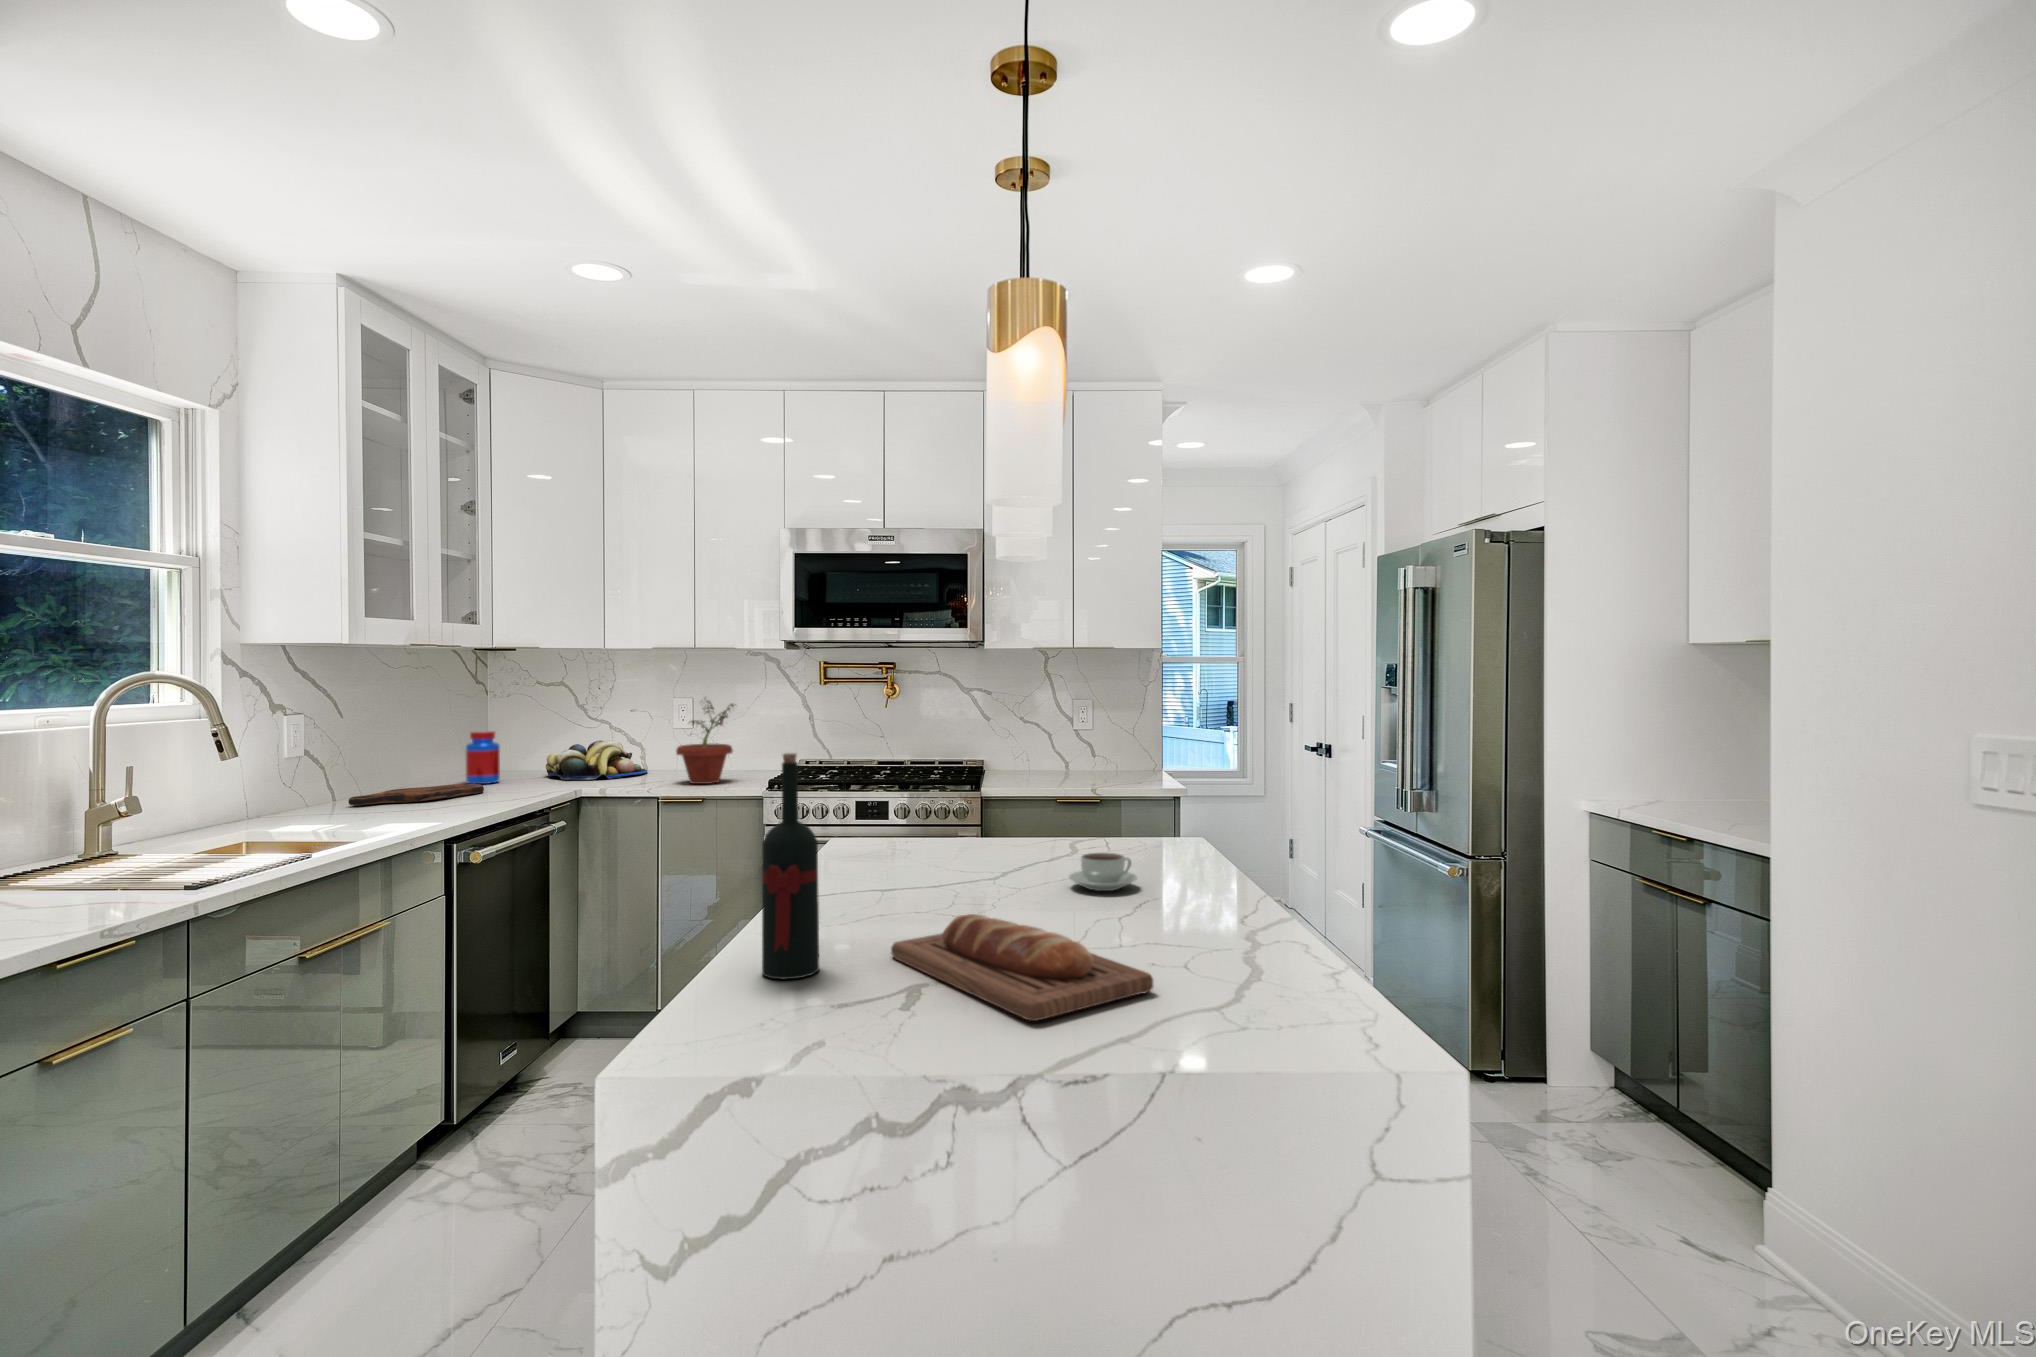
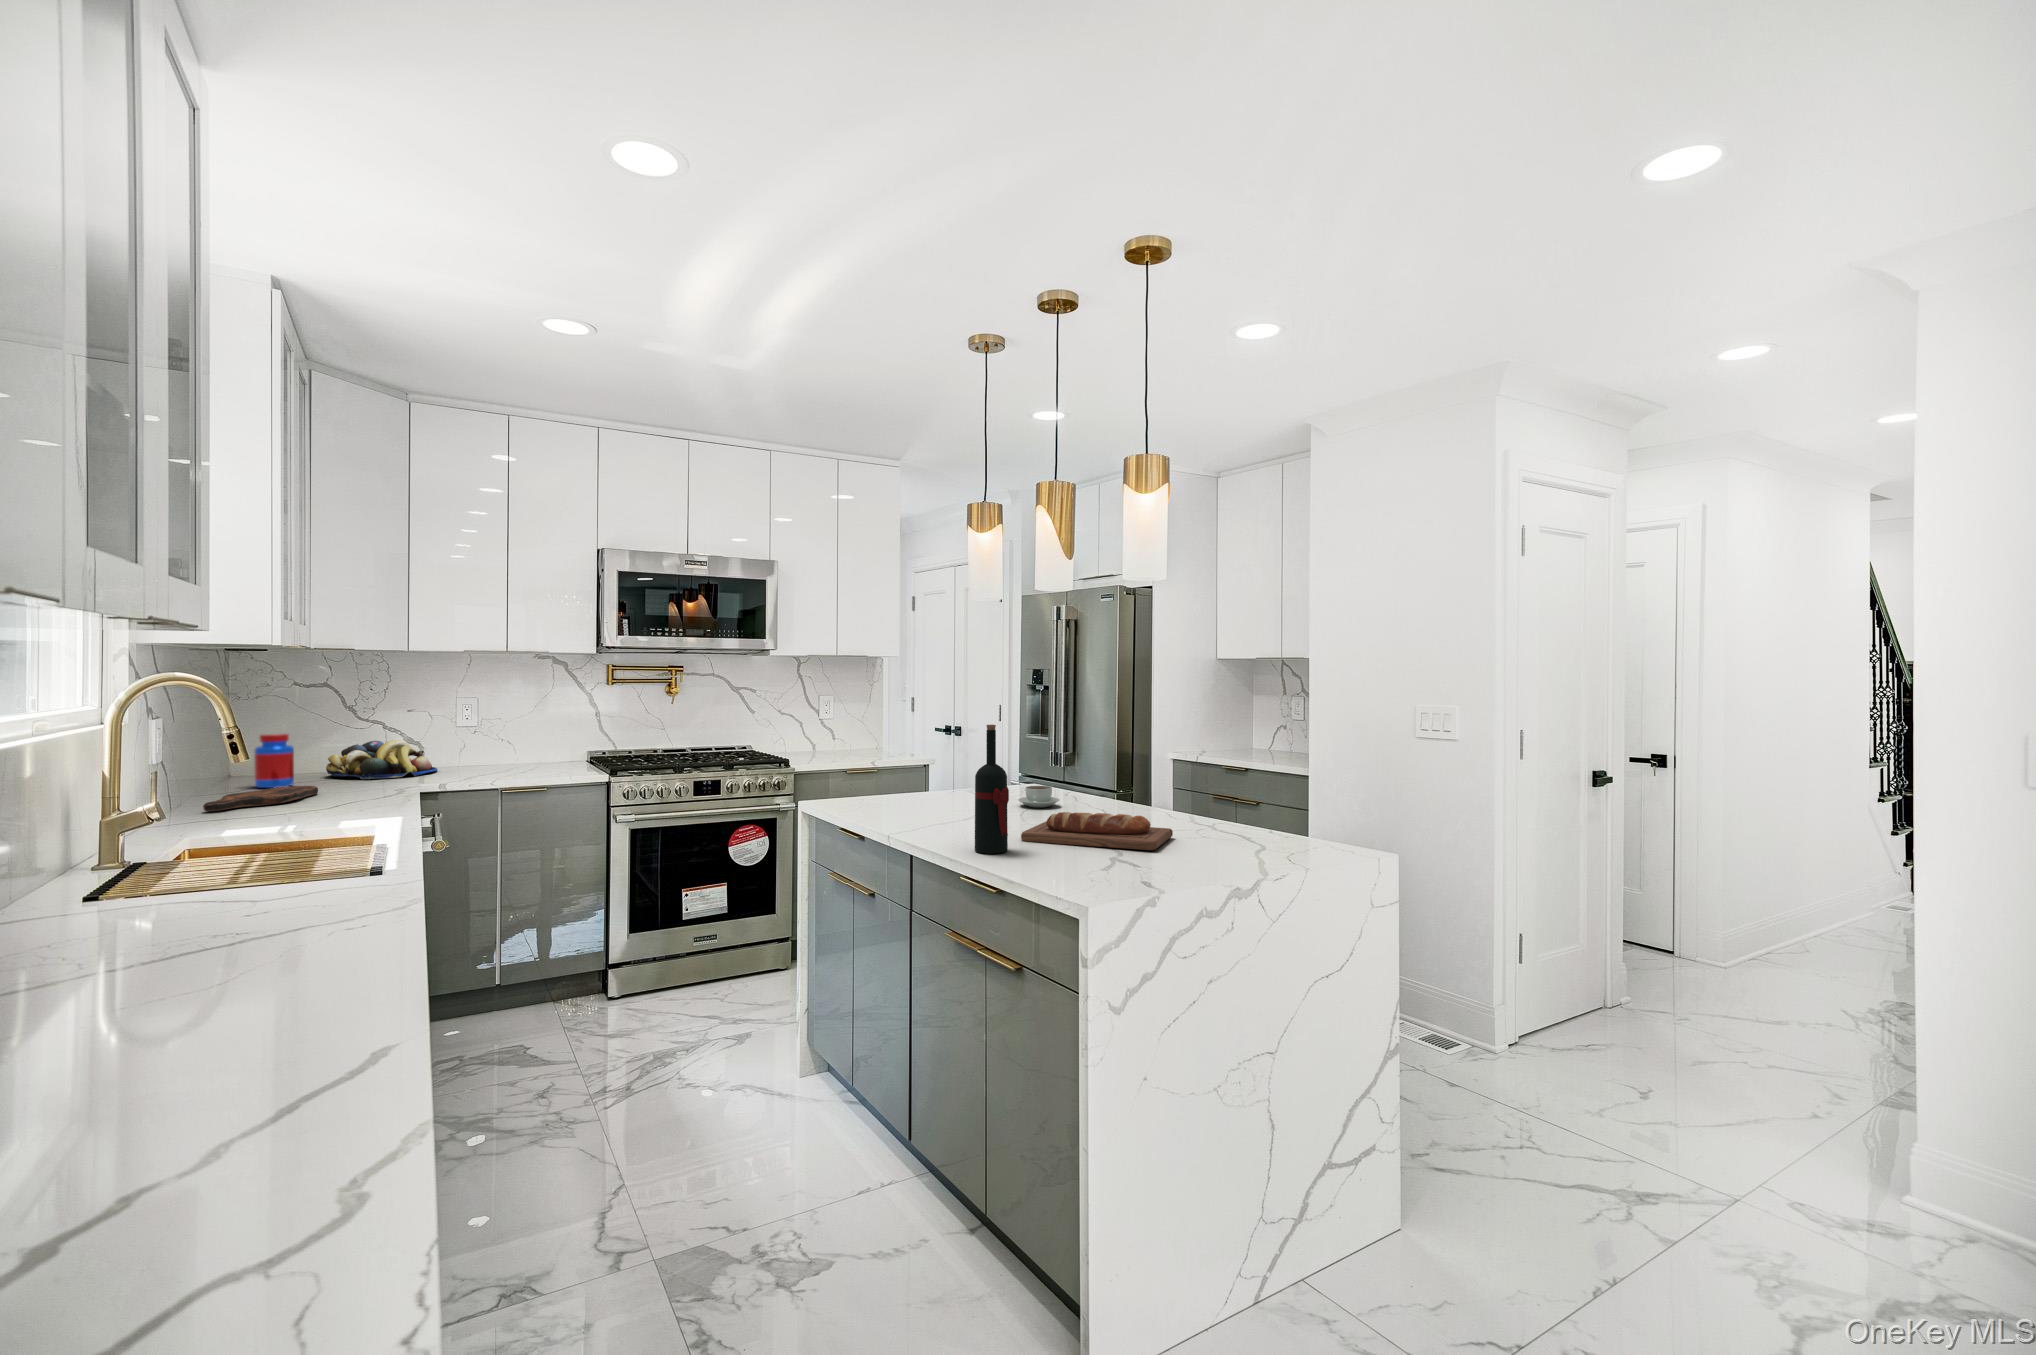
potted plant: present [676,701,734,784] -> none [504,696,562,775]

